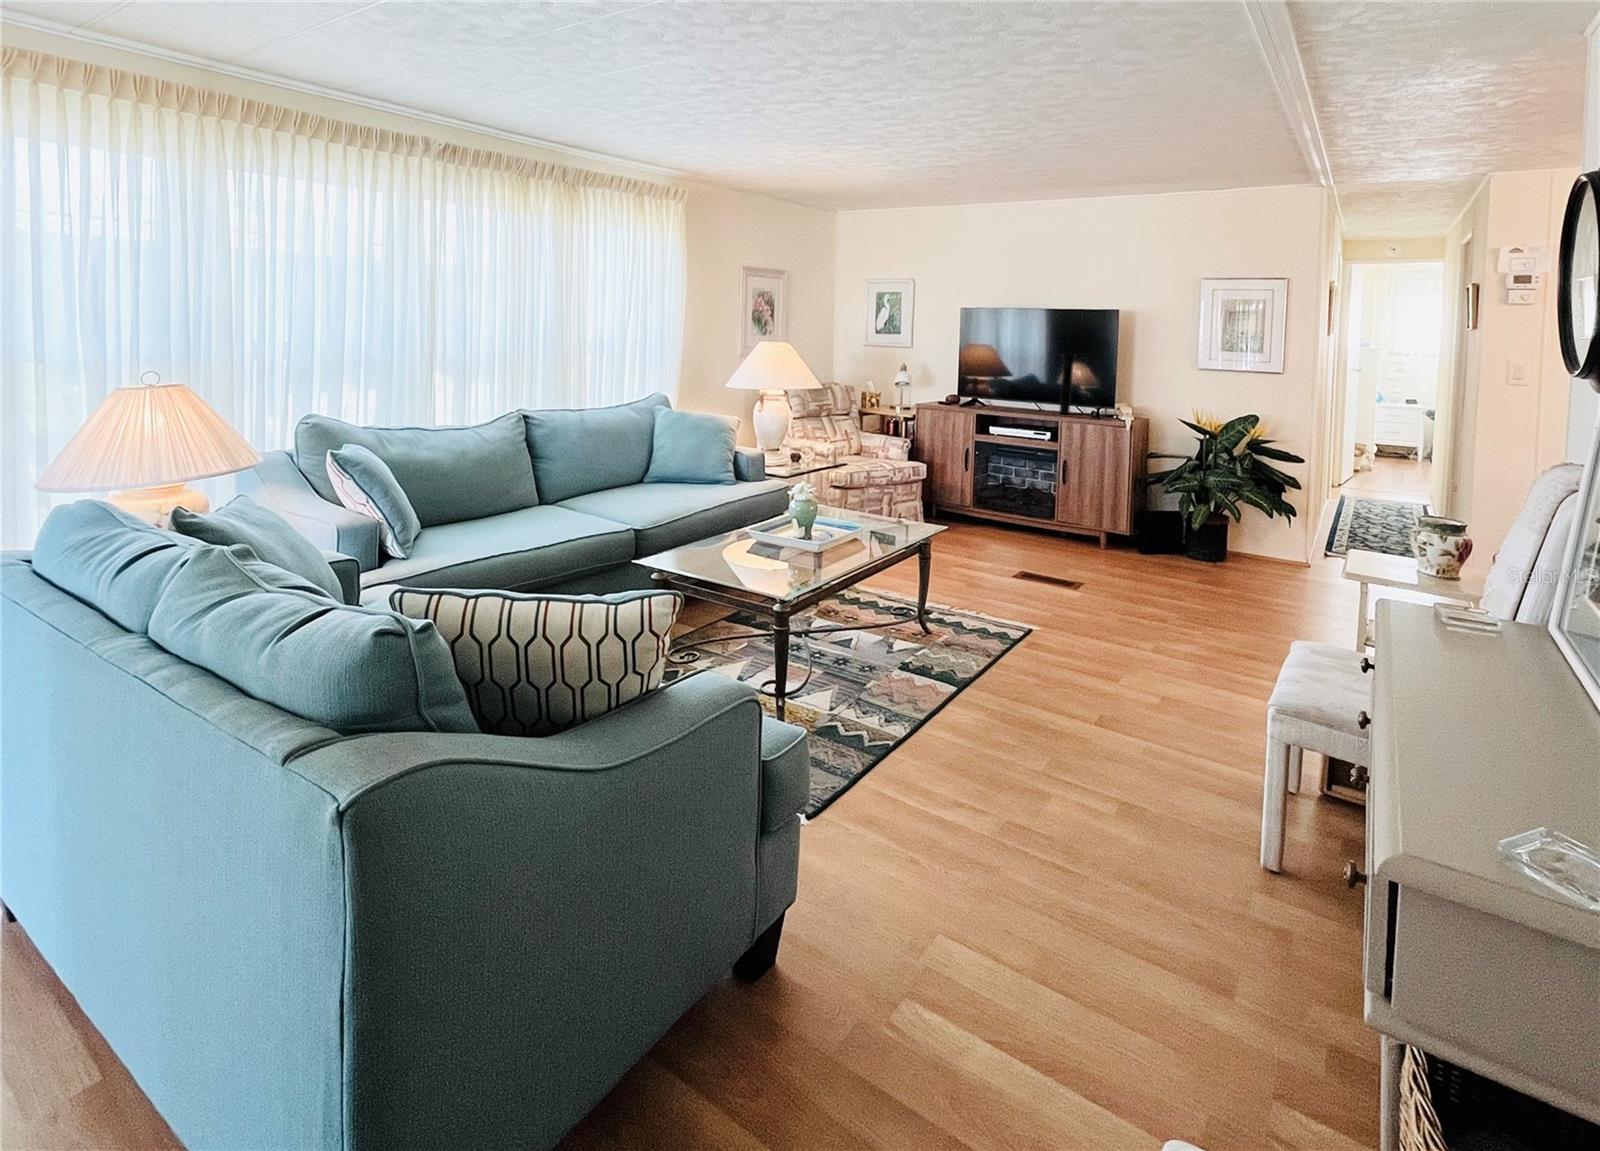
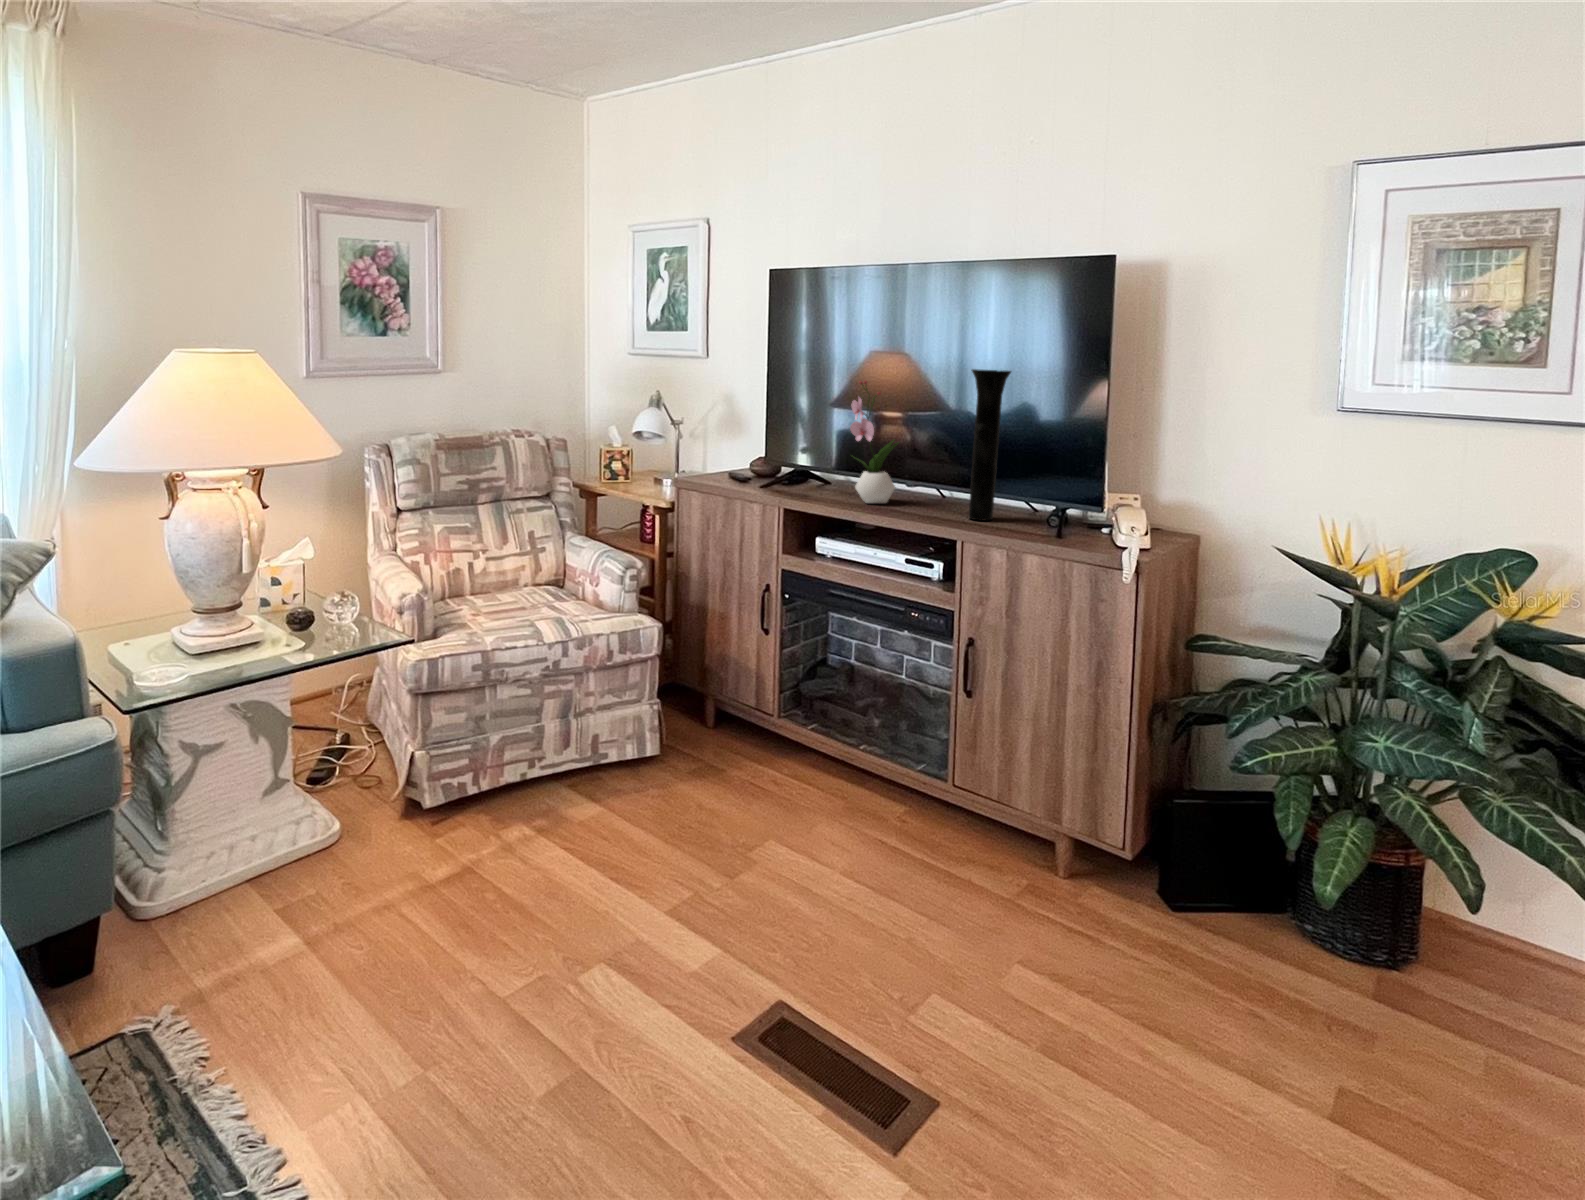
flower arrangement: none [1005,358,1028,410] -> present [850,381,899,503]

